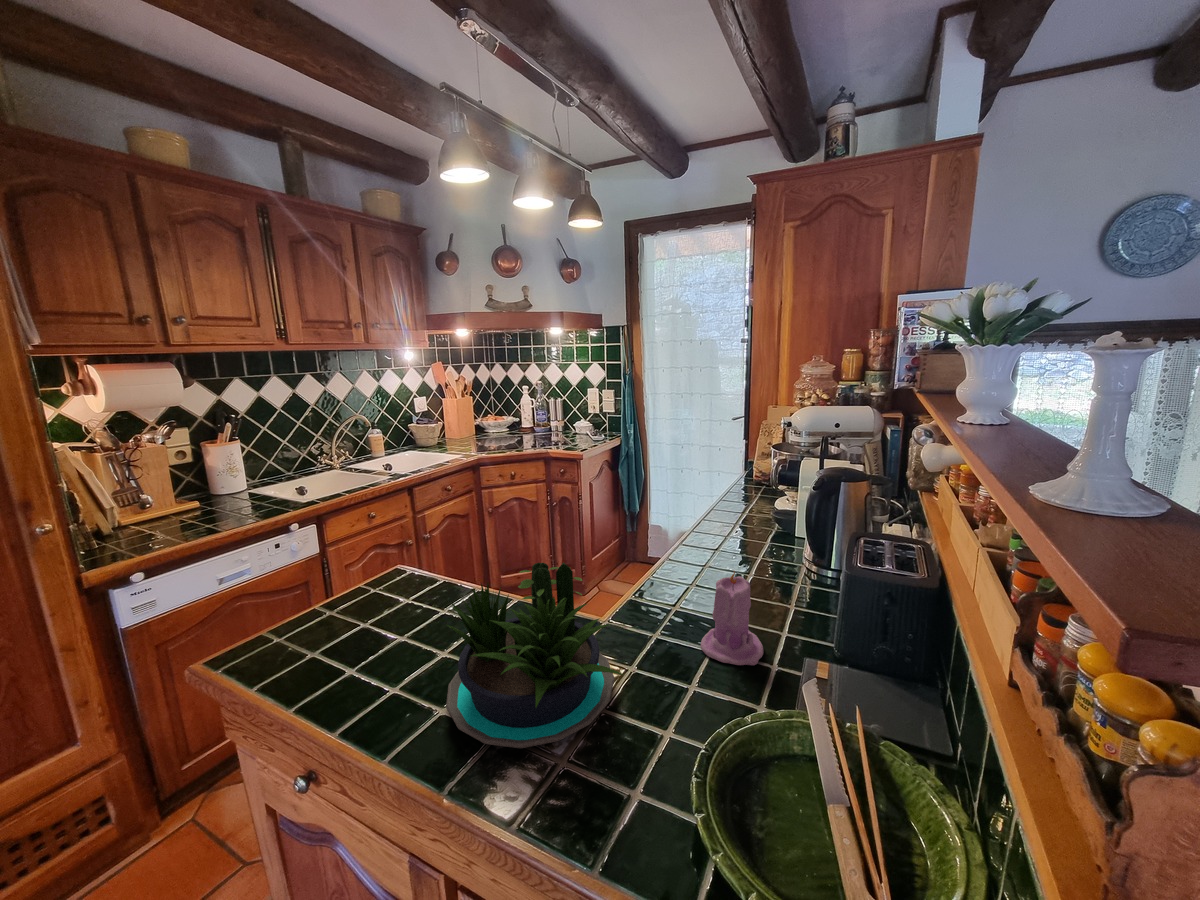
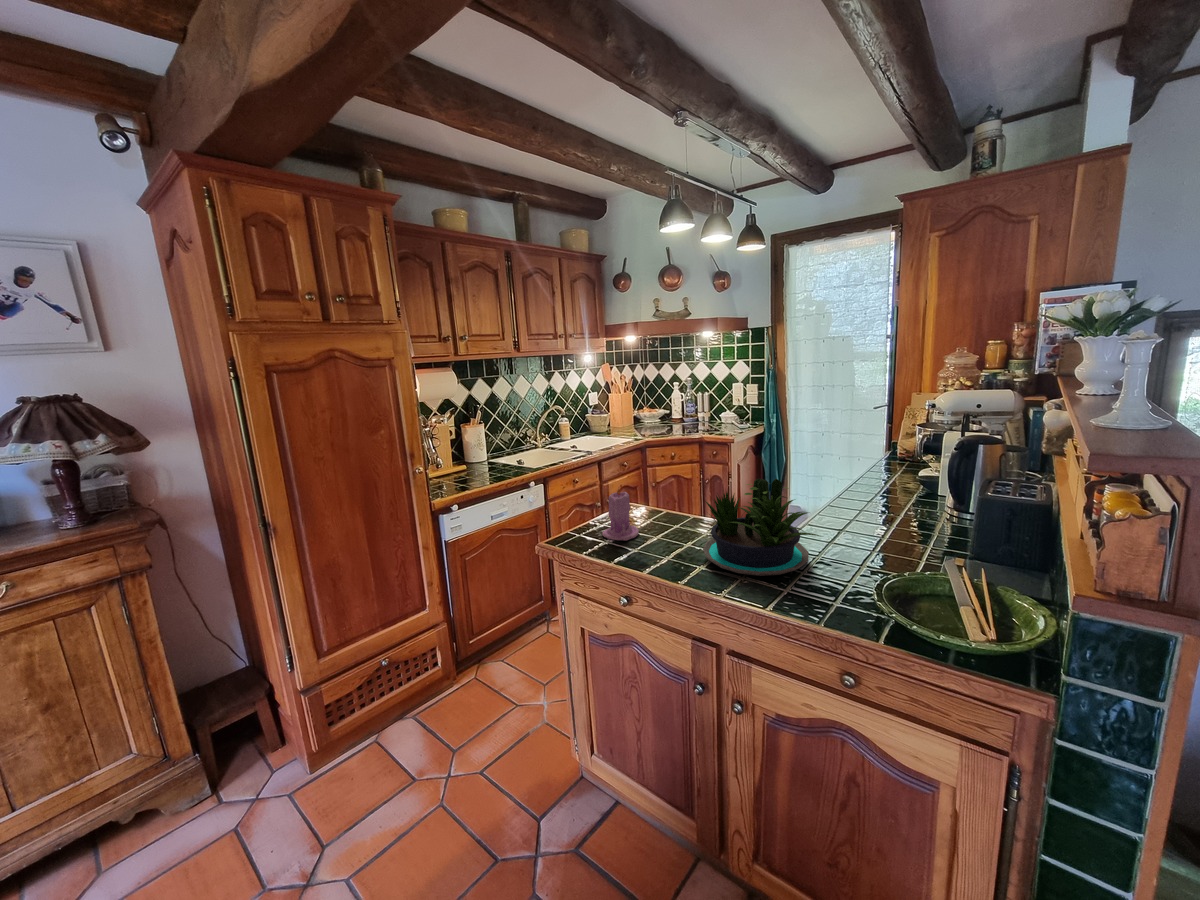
candle: present [701,571,763,665] -> present [602,489,639,541]

